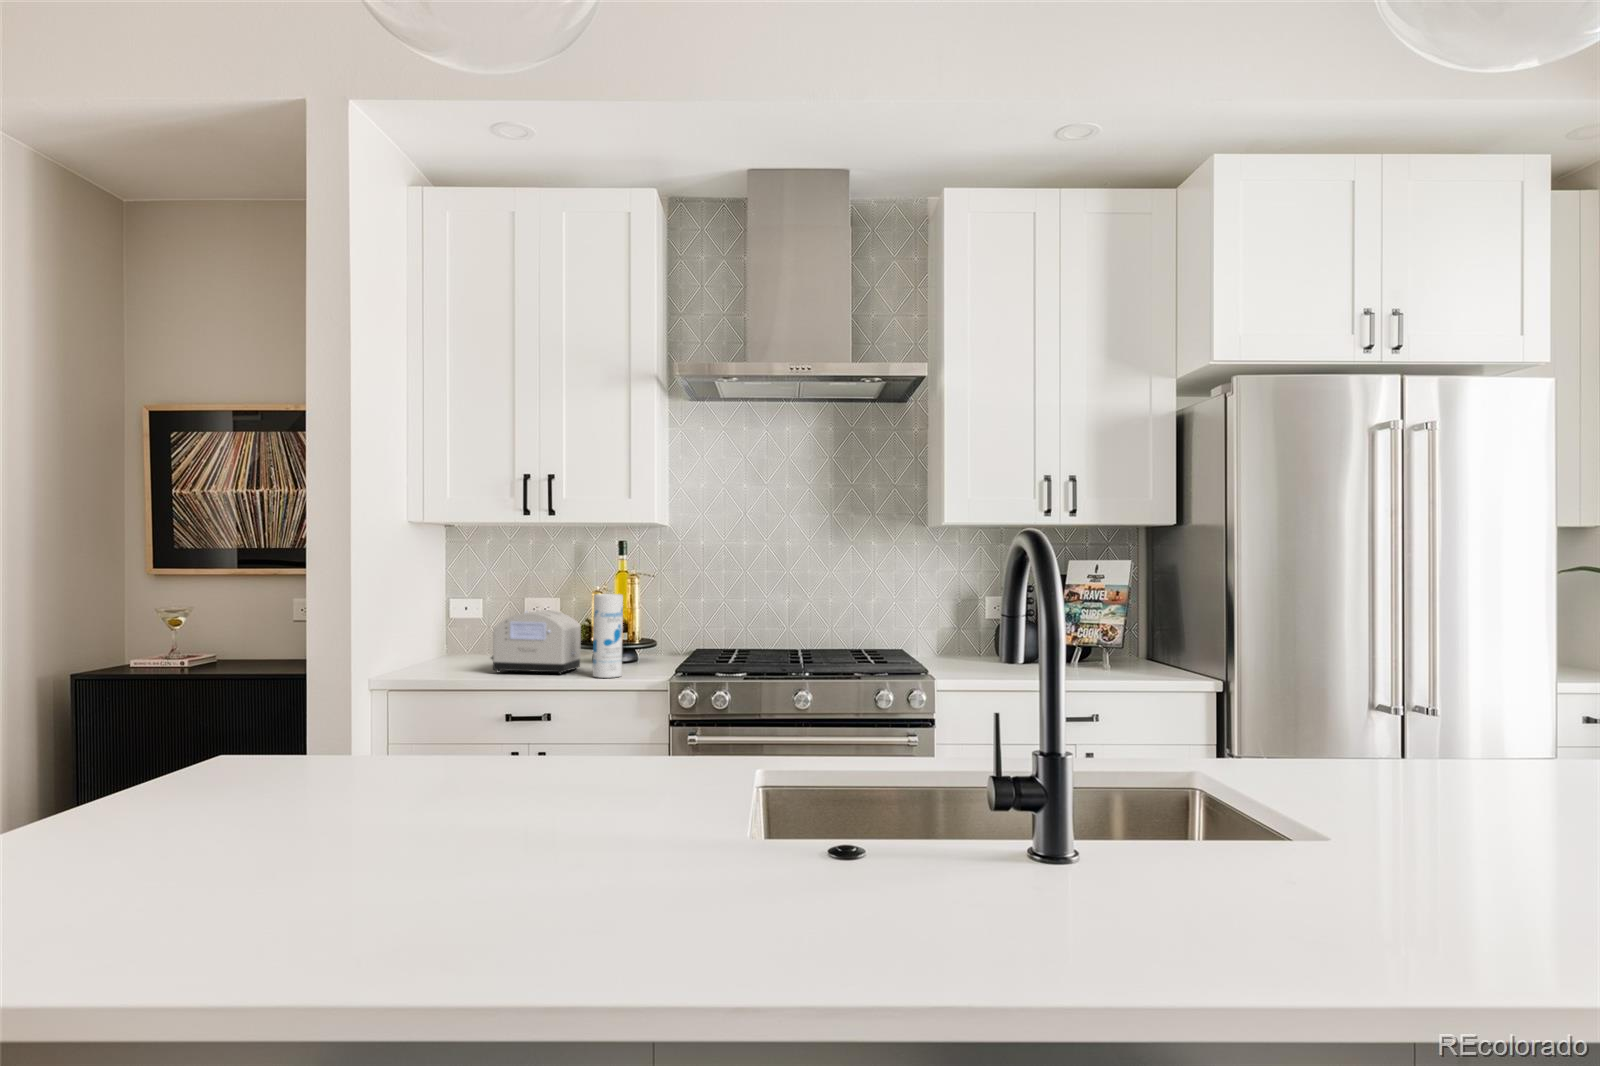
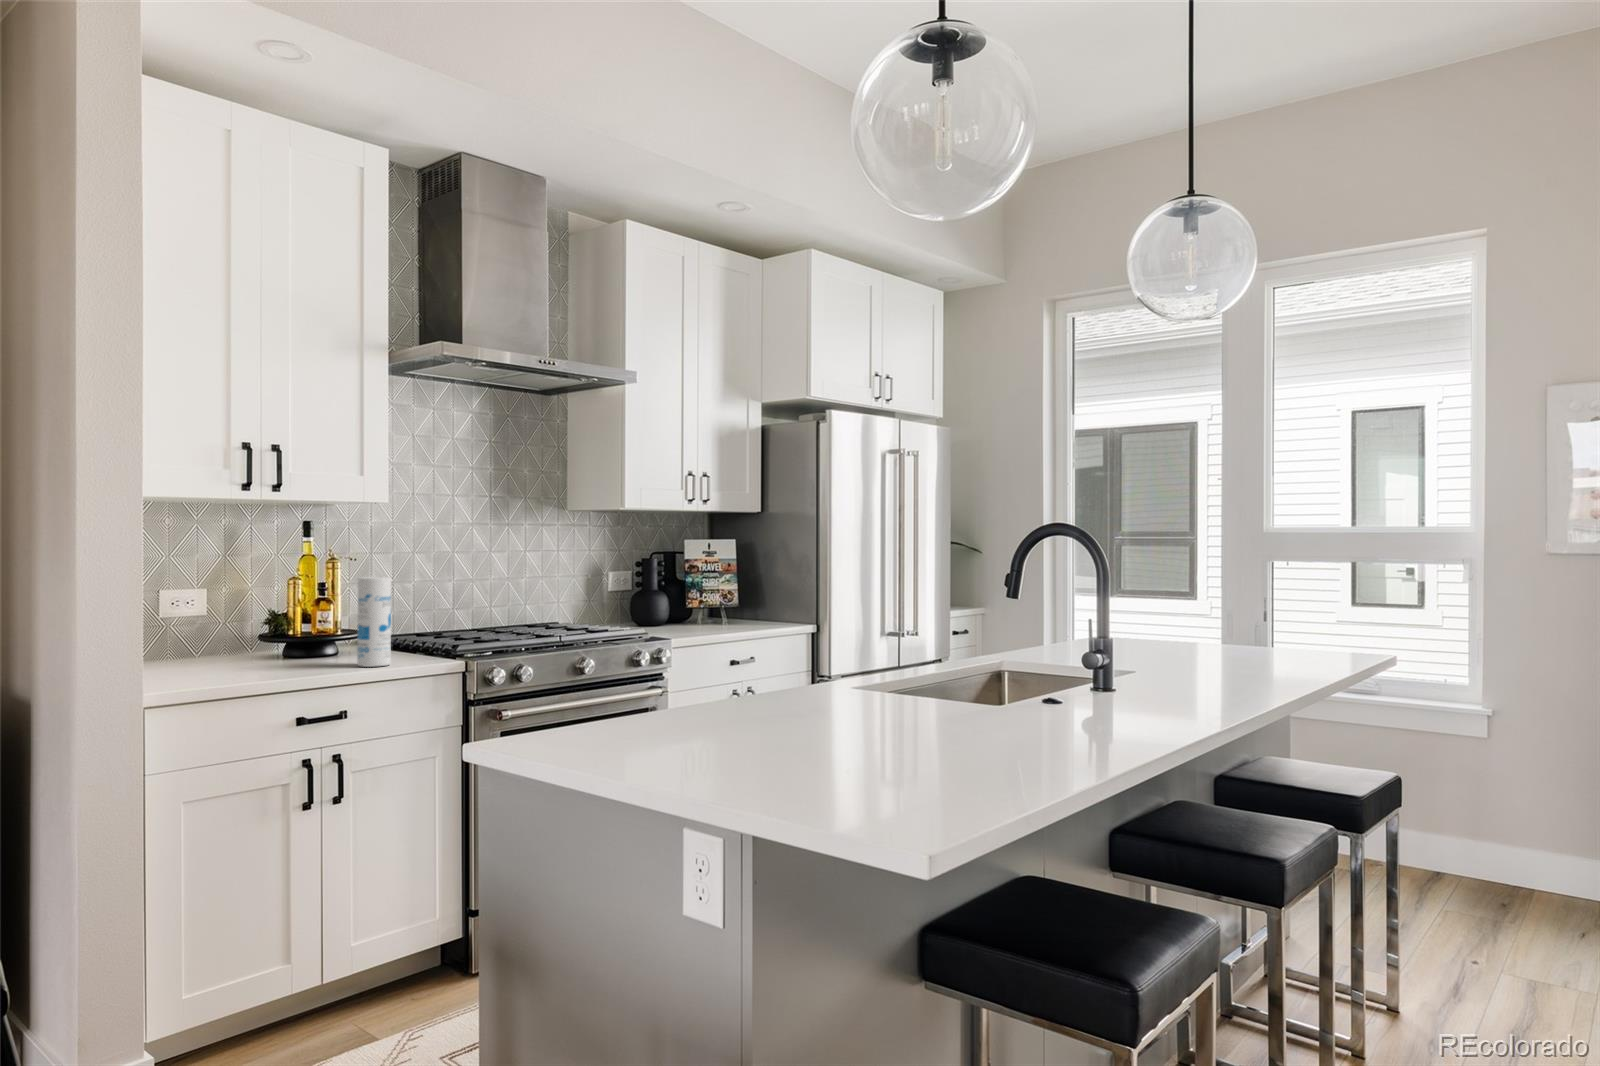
toaster: present [491,610,581,674] -> none [213,599,319,674]

